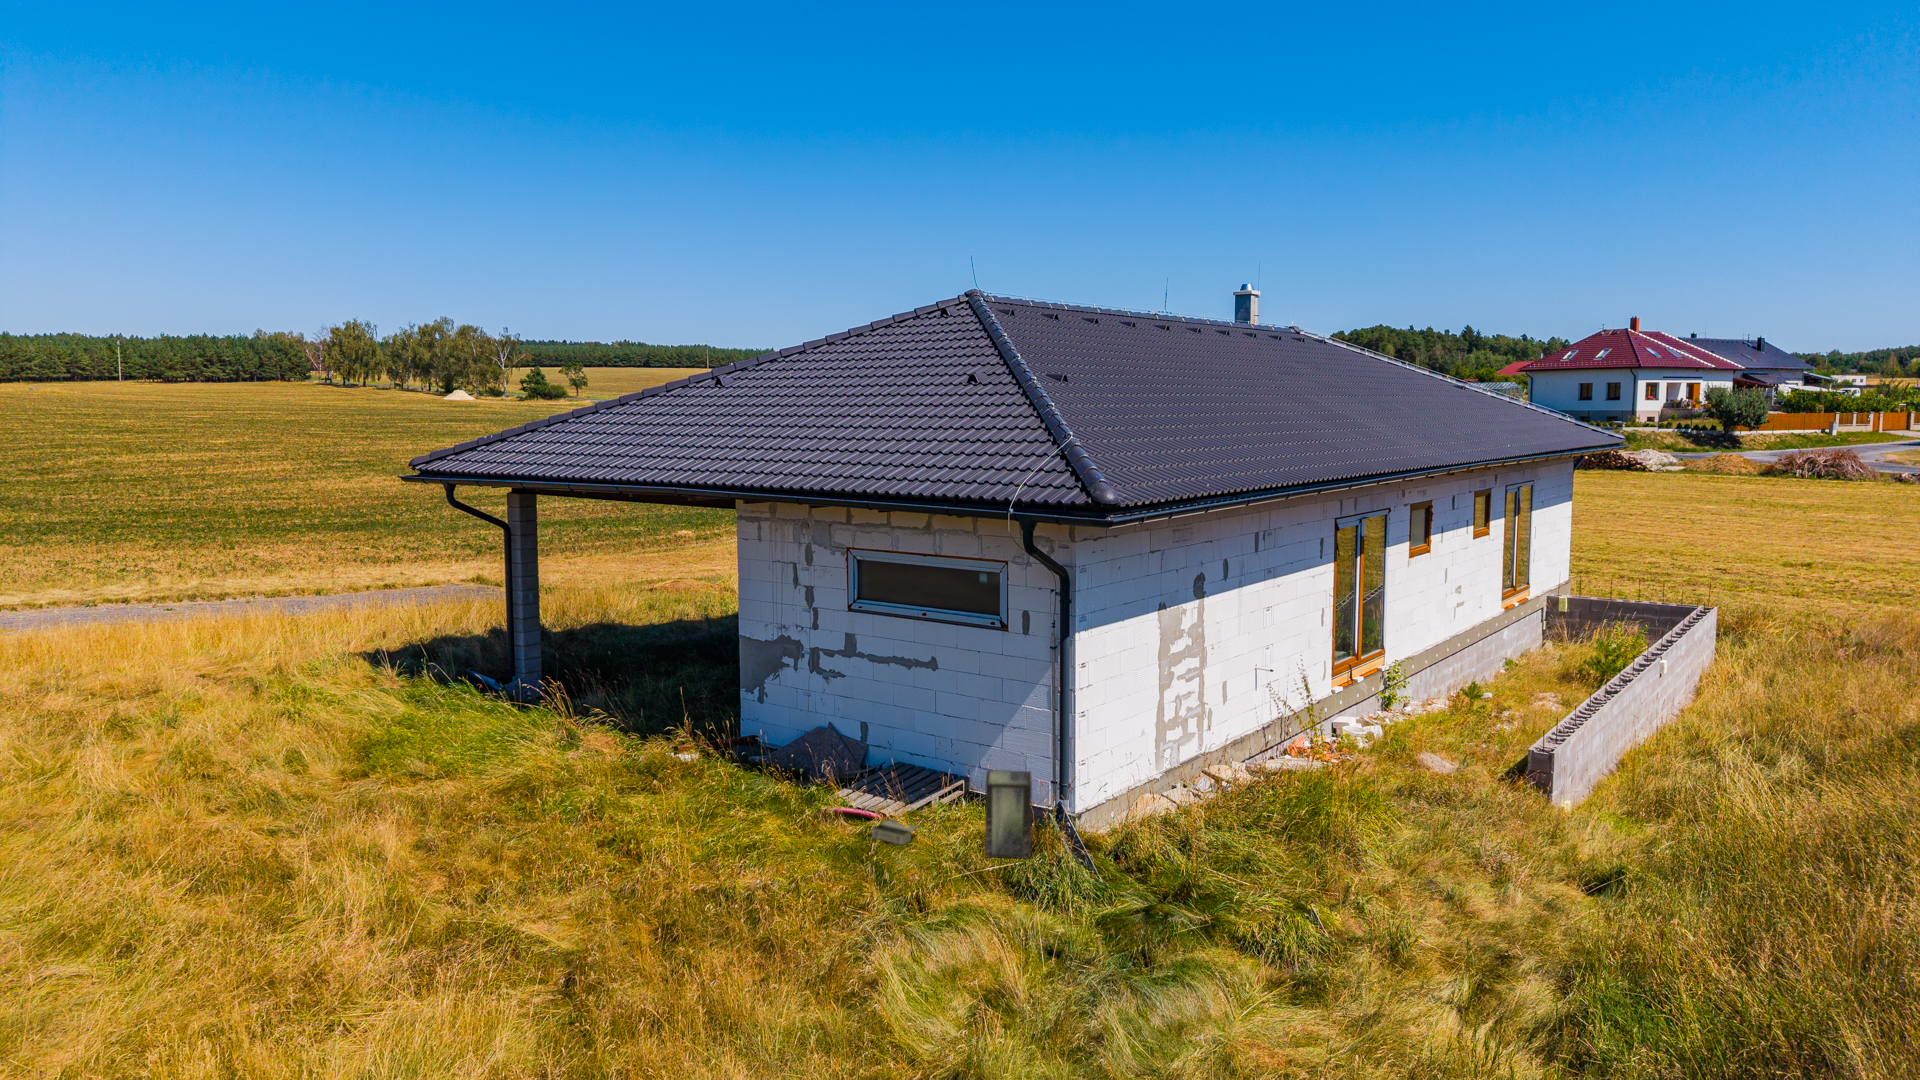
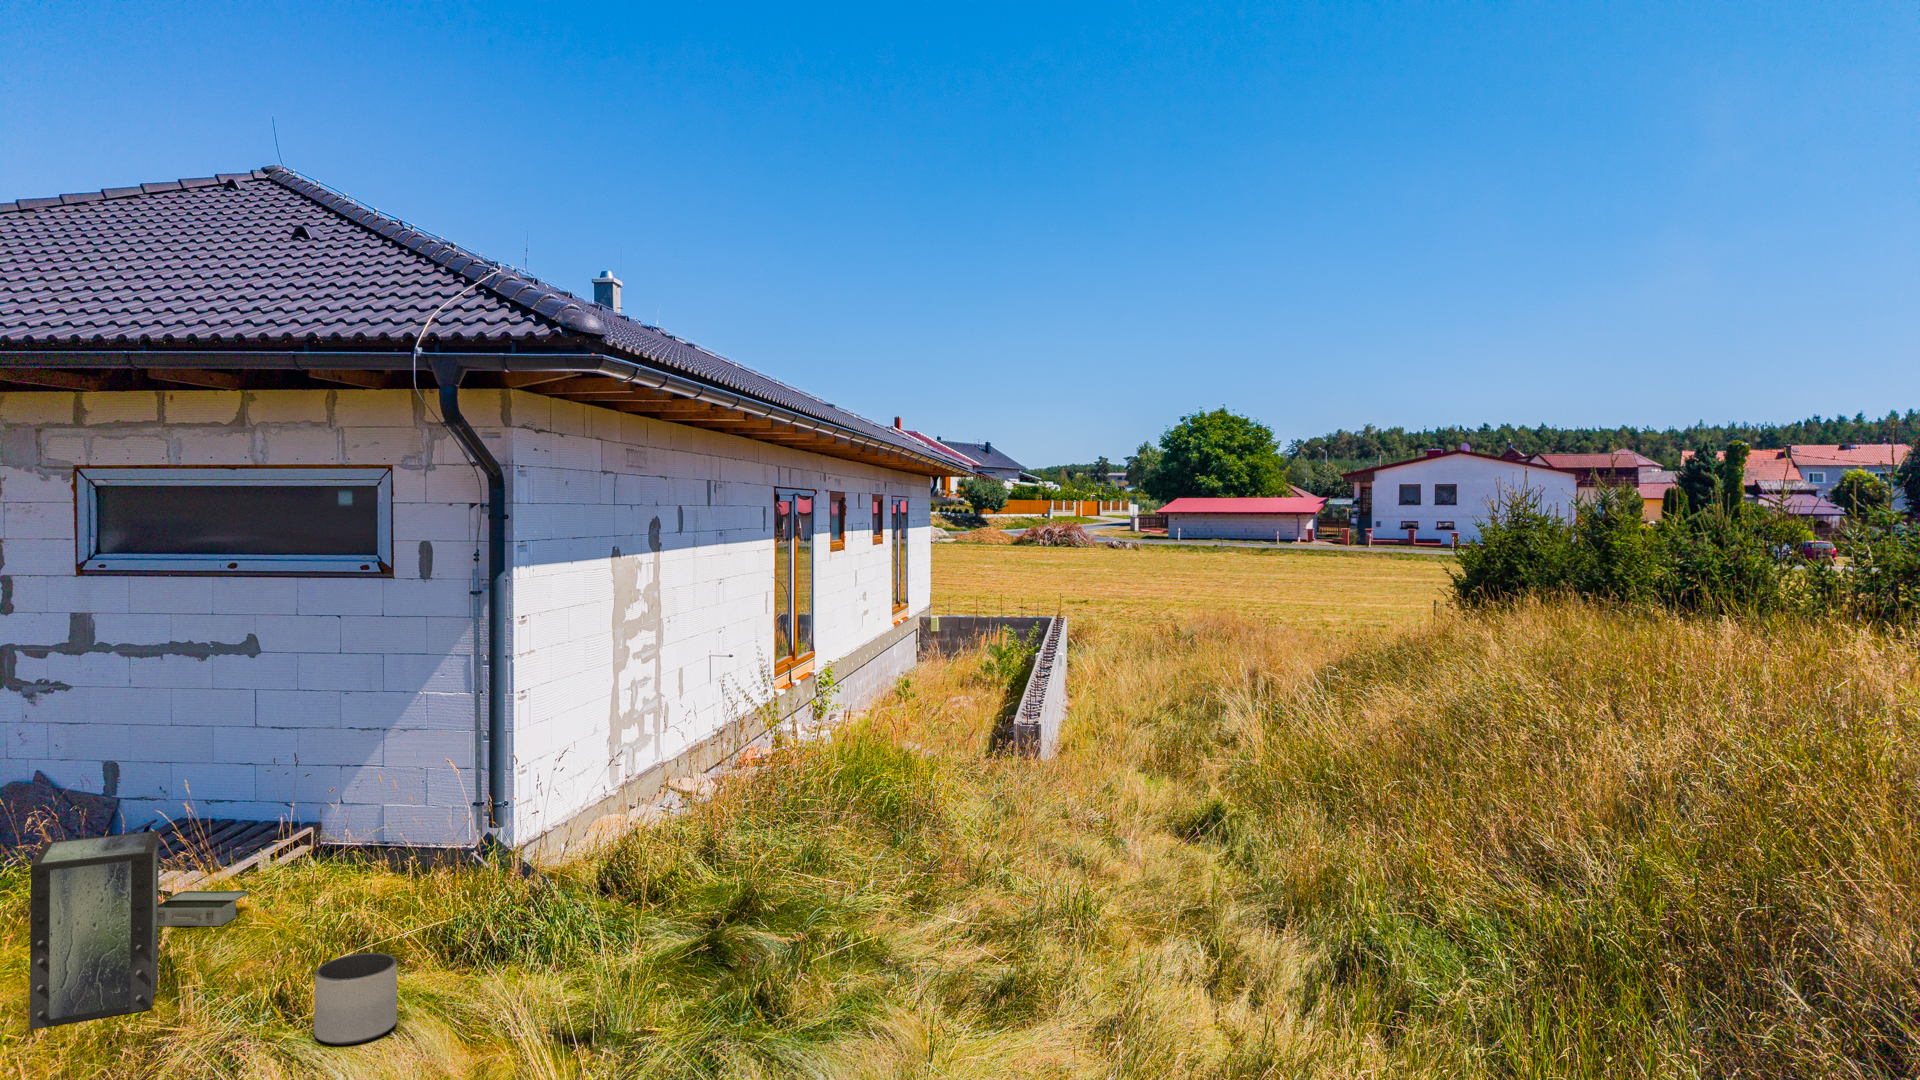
storage box: present [985,770,1032,859] -> present [30,831,159,1030]
planter: none [926,890,966,940] -> present [314,953,397,1045]

